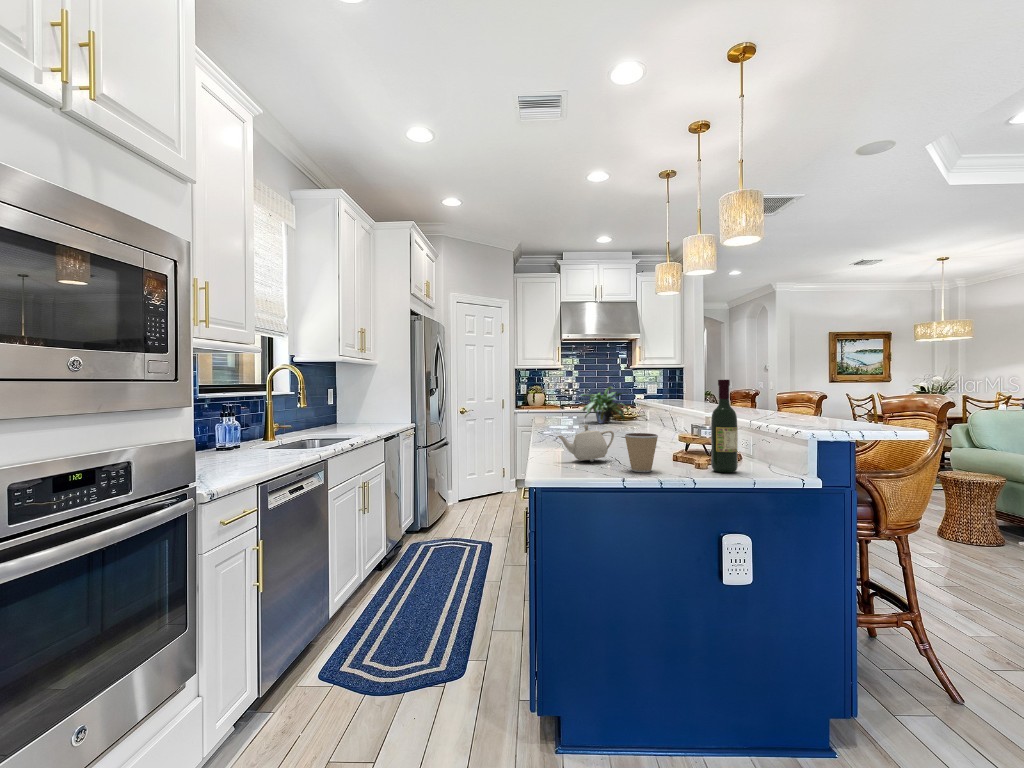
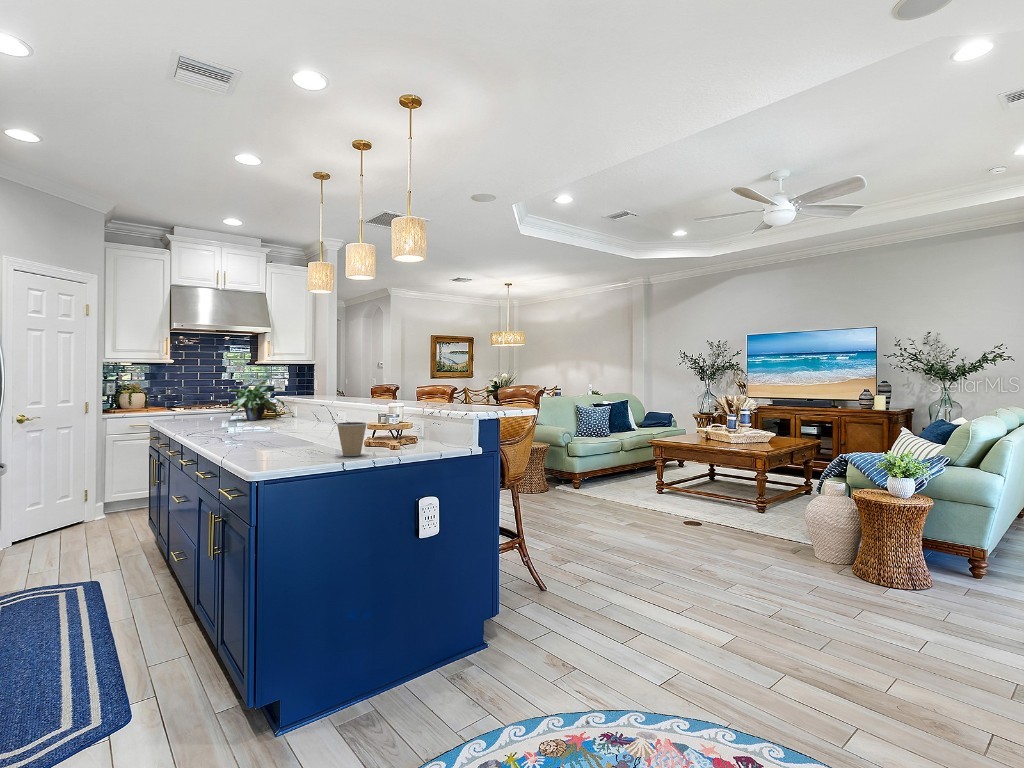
wine bottle: present [711,380,738,473] -> none [406,376,426,450]
teapot: present [557,425,614,461] -> none [260,418,316,453]

